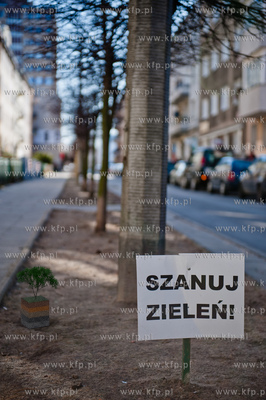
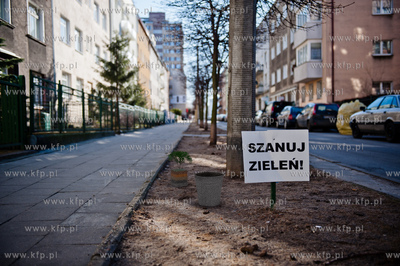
bucket: none [57,311,109,373] -> present [194,172,225,206]

